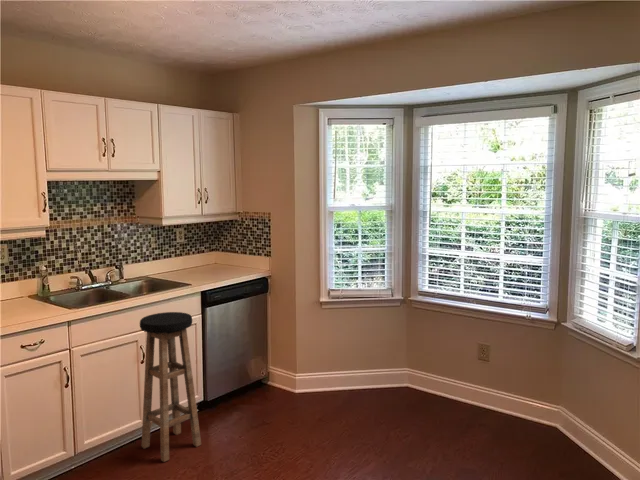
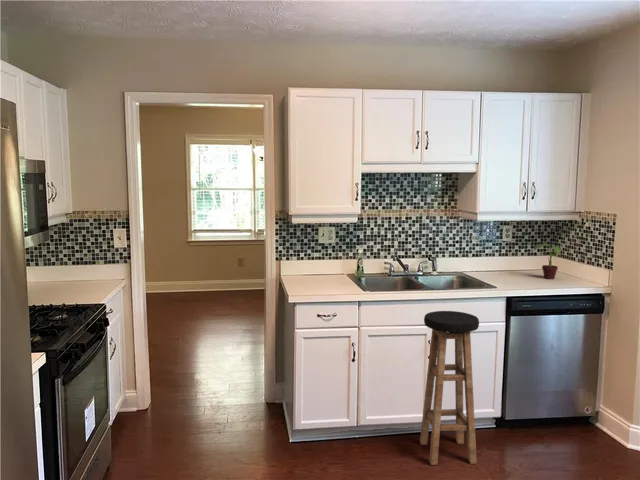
potted plant: none [209,241,232,271] -> present [534,244,564,279]

